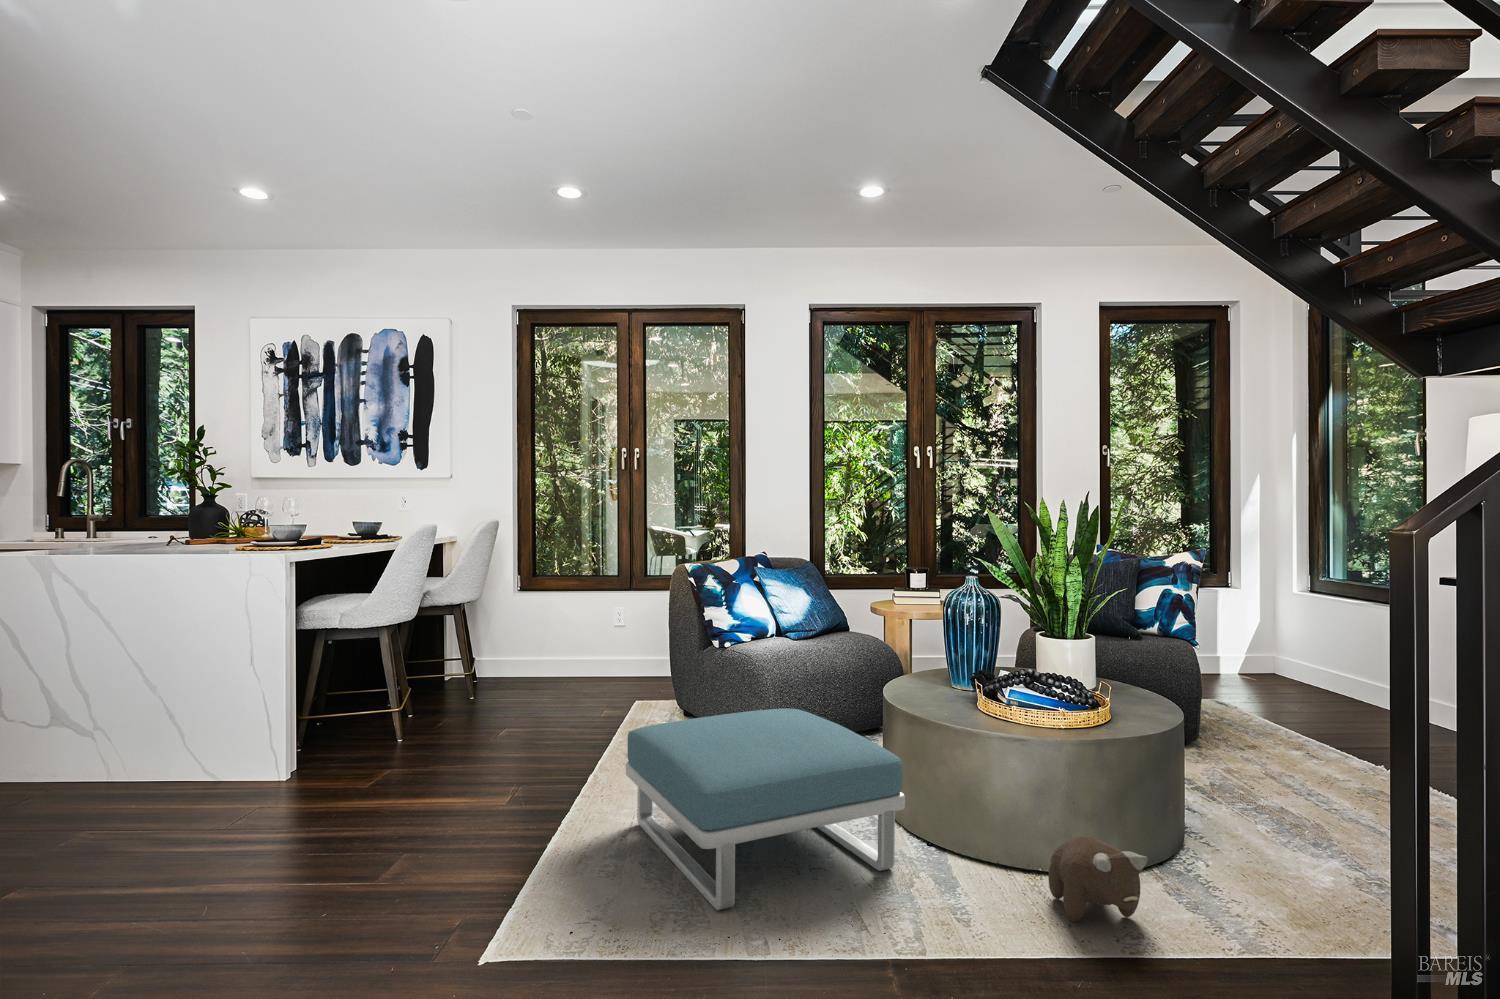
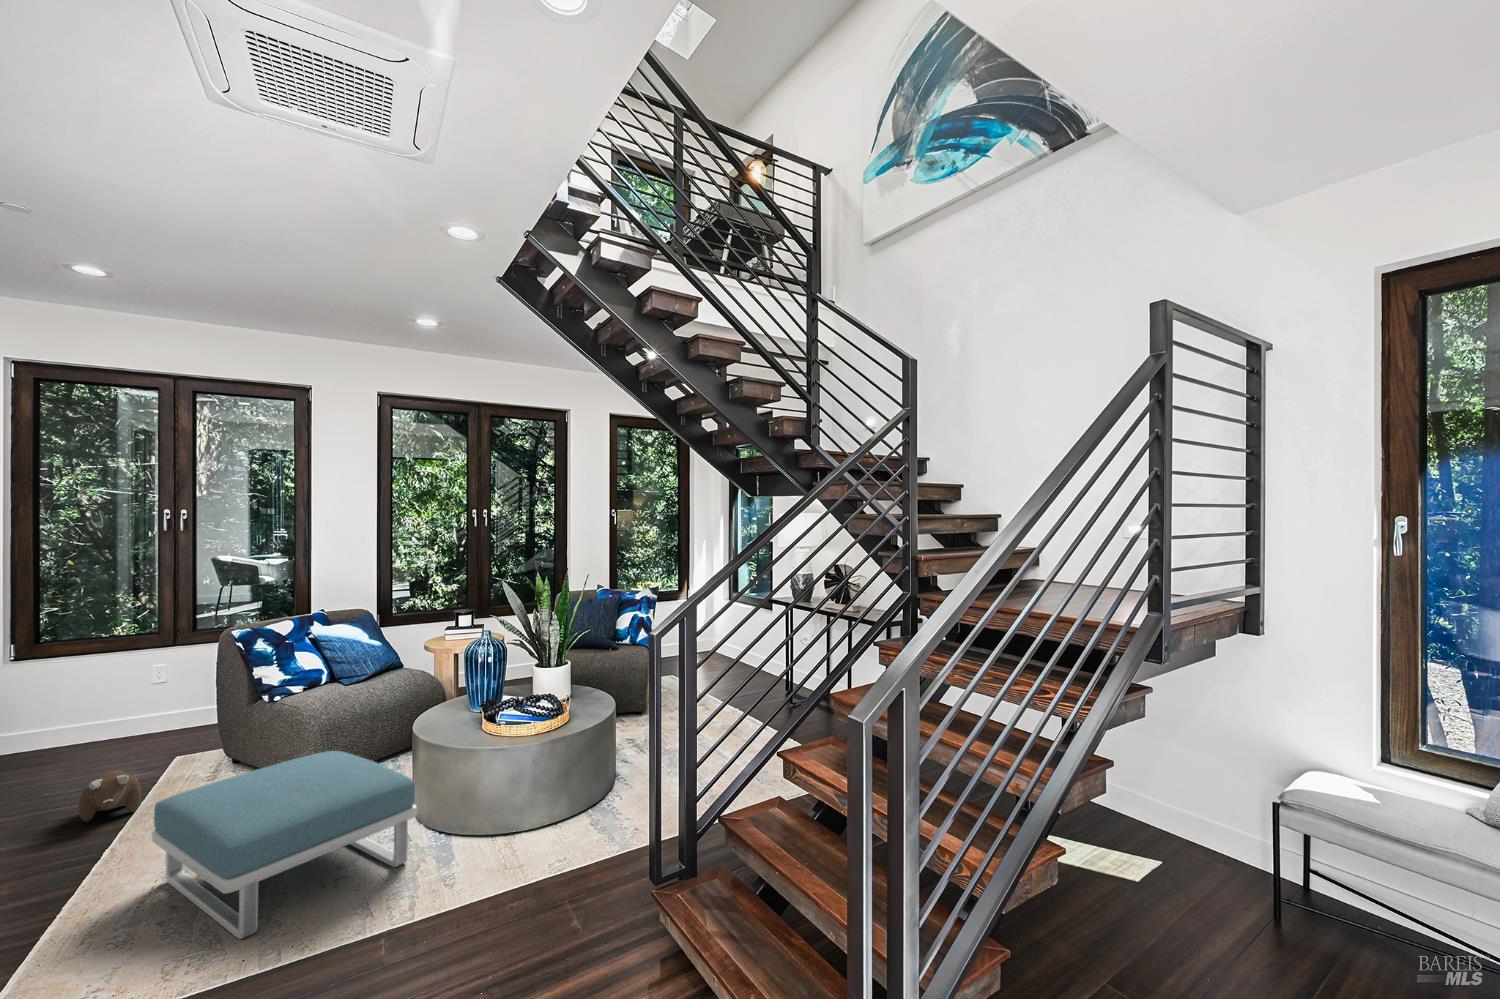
plush toy: present [1049,835,1147,921] -> present [78,770,141,822]

